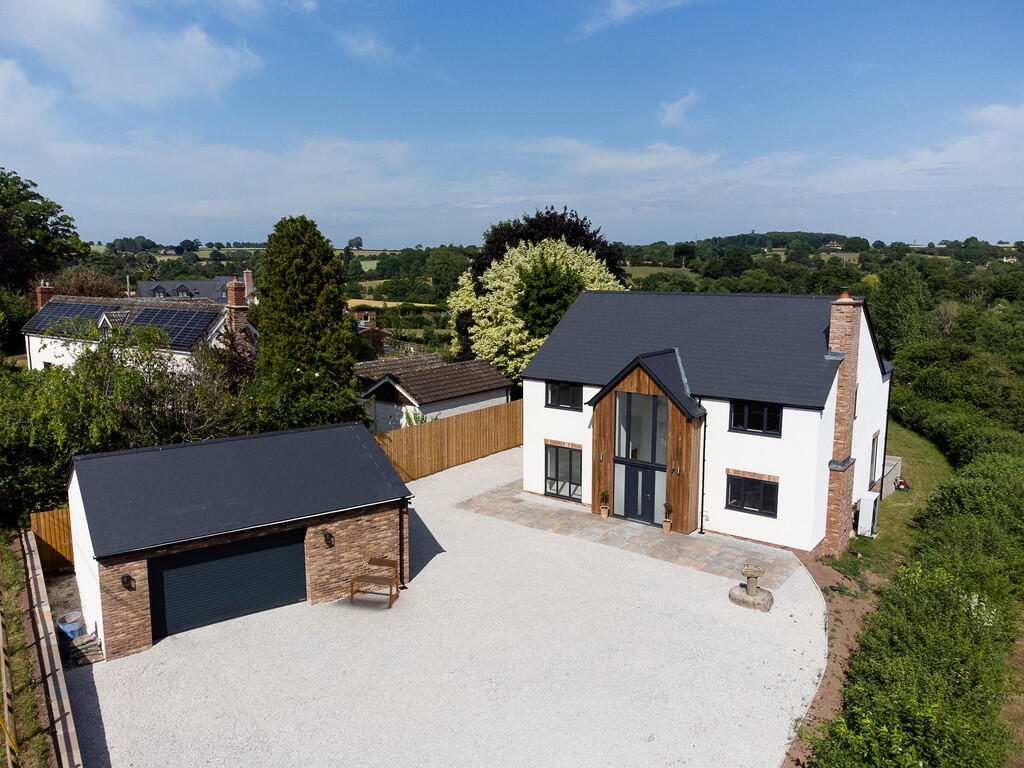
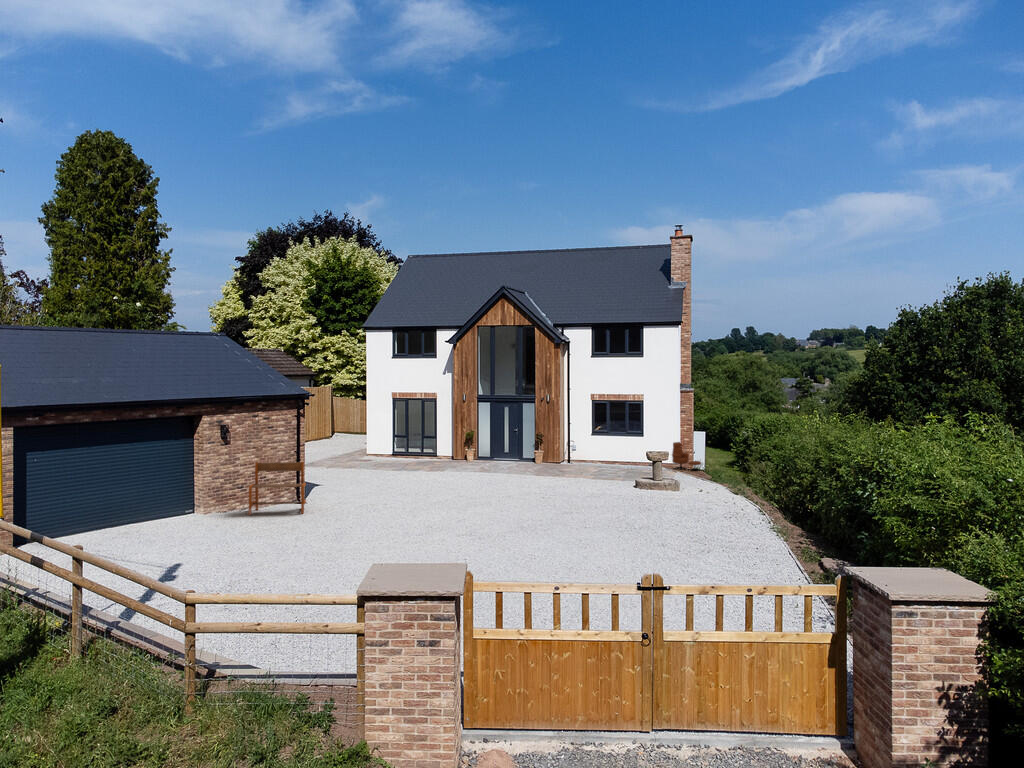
lounge chair: none [803,532,835,571] -> present [672,442,701,471]

